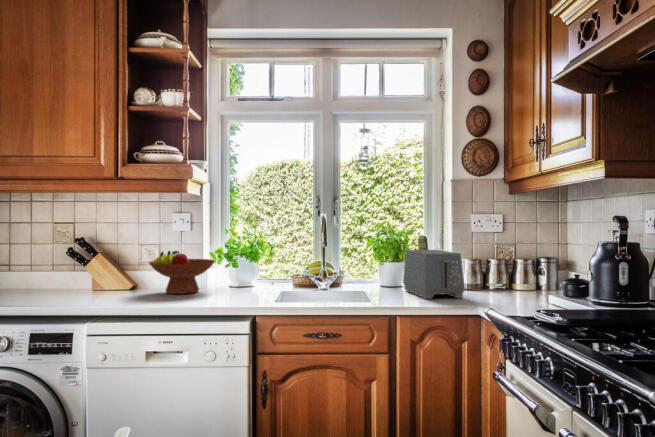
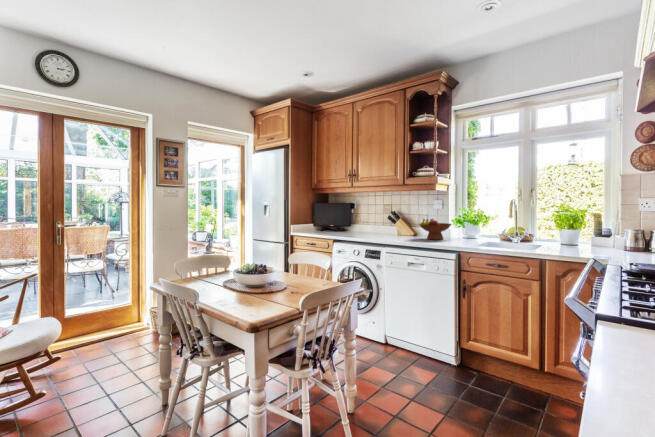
toaster: present [403,250,464,299] -> none [572,222,611,255]

